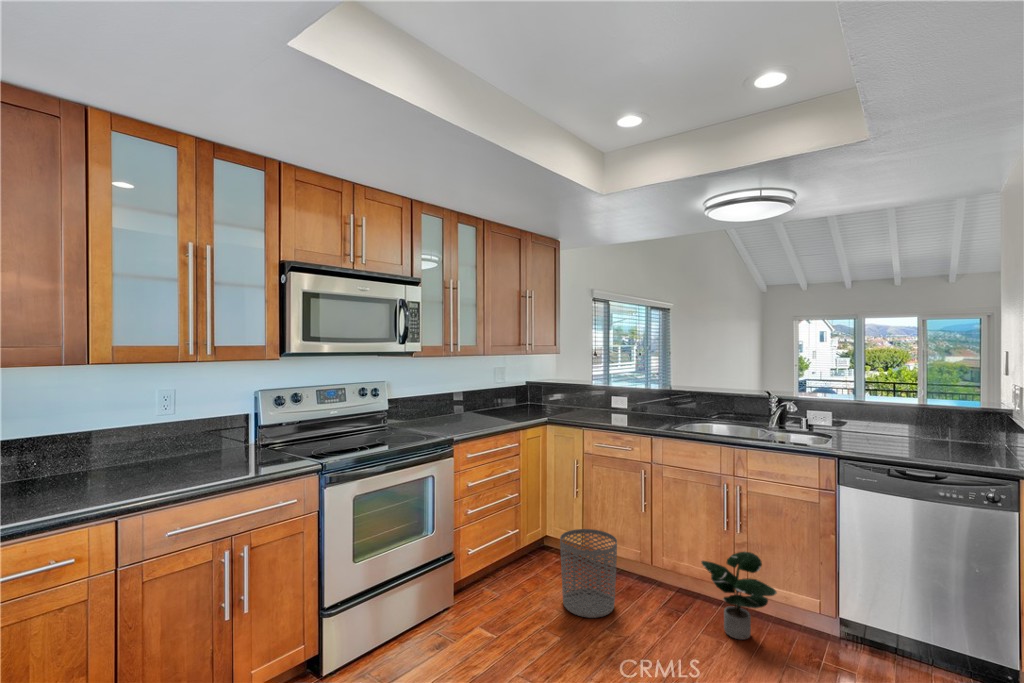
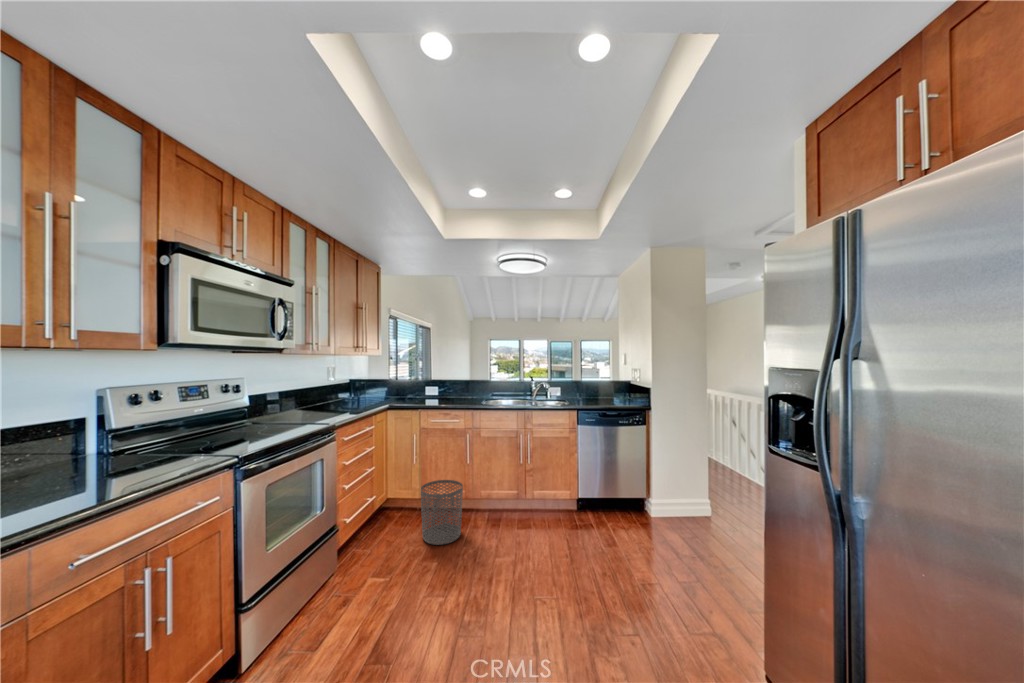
potted plant: present [702,552,777,640] -> none [516,472,560,526]

